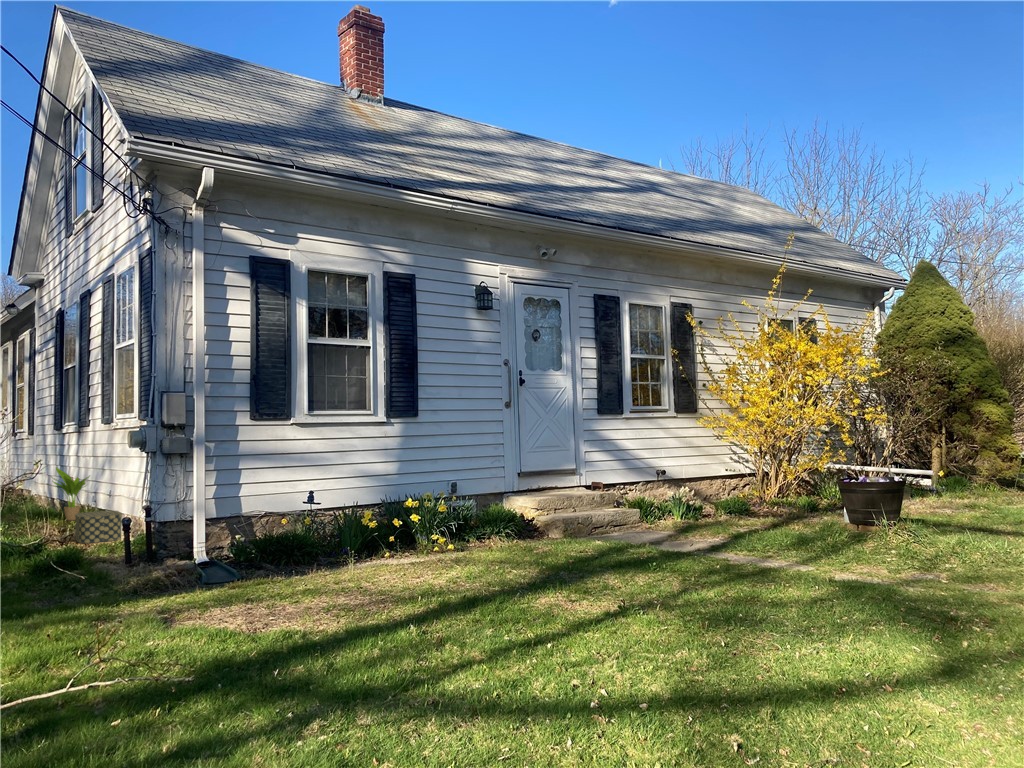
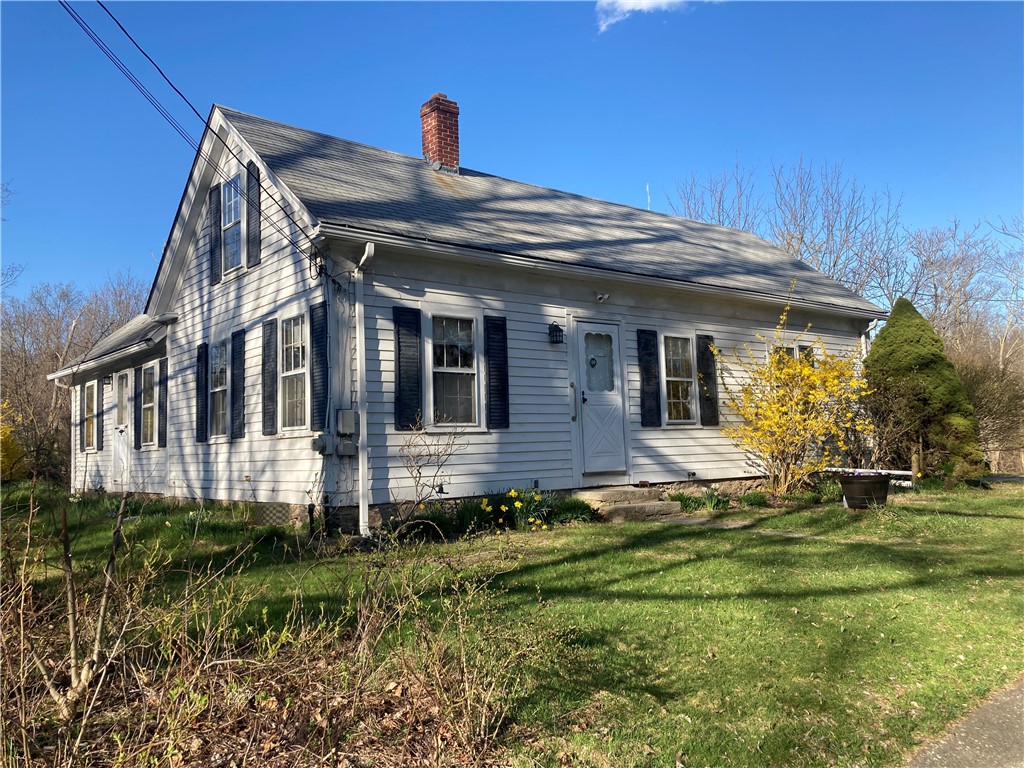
potted plant: present [53,468,90,521] -> present [939,461,958,489]

